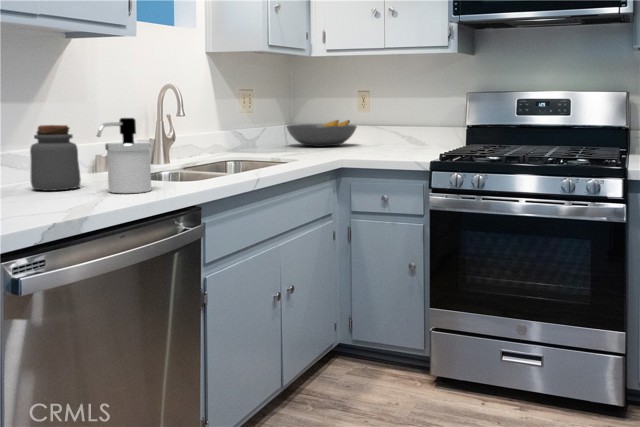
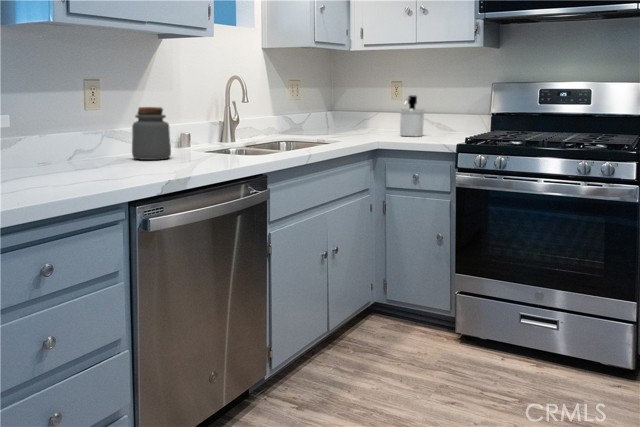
soap dispenser: present [97,118,151,193] -> present [400,95,425,136]
fruit bowl: present [286,120,357,146] -> none [330,108,393,131]

